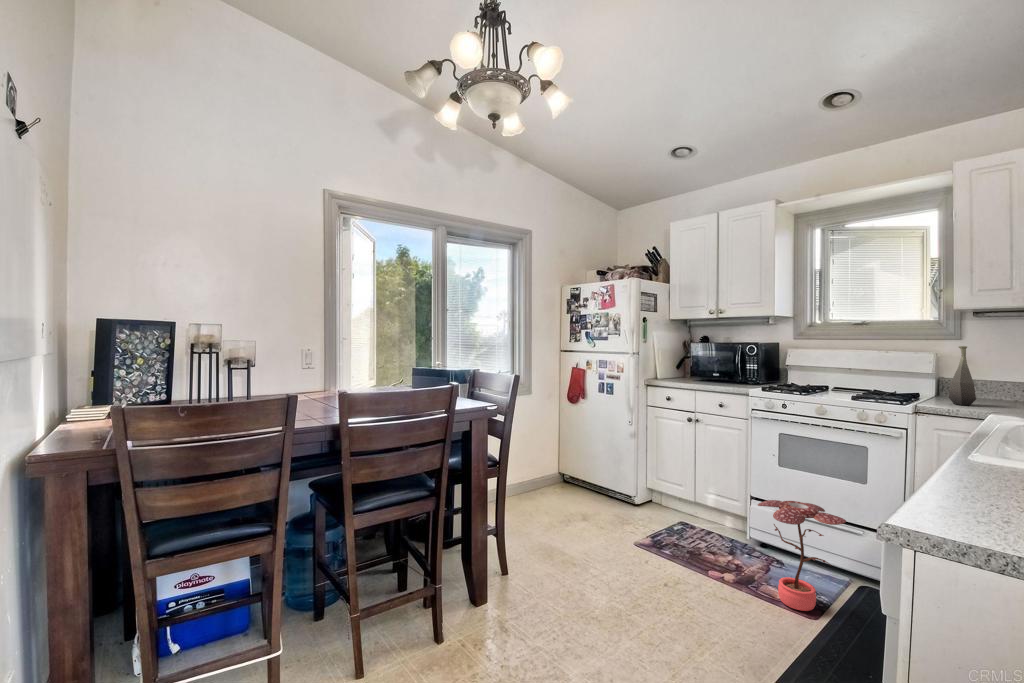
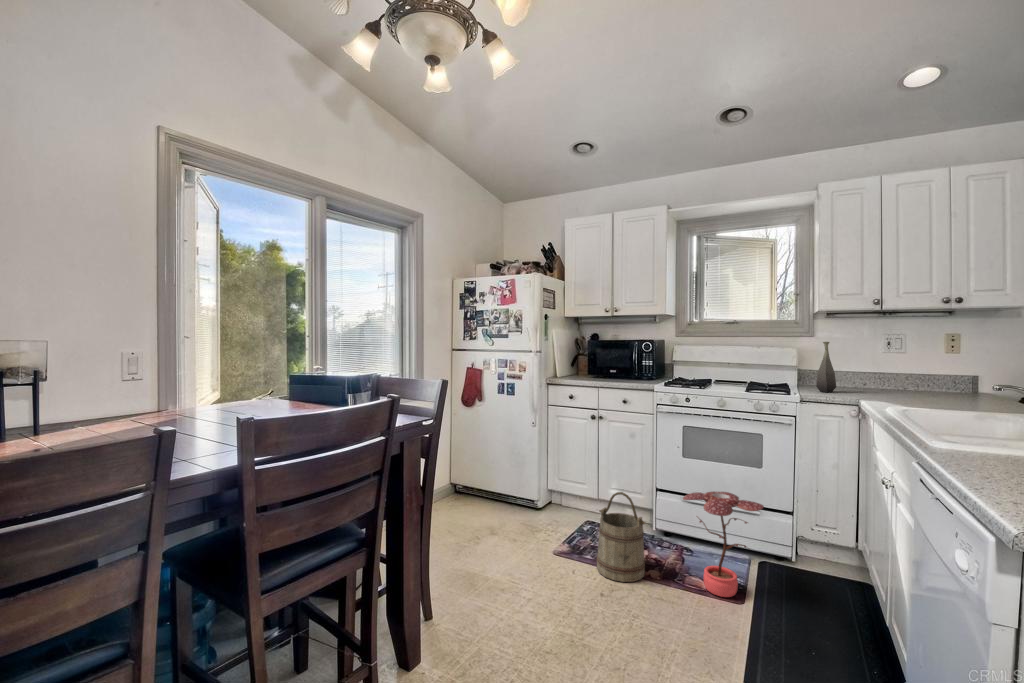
bucket: none [670,492,720,579] -> present [597,492,645,582]

